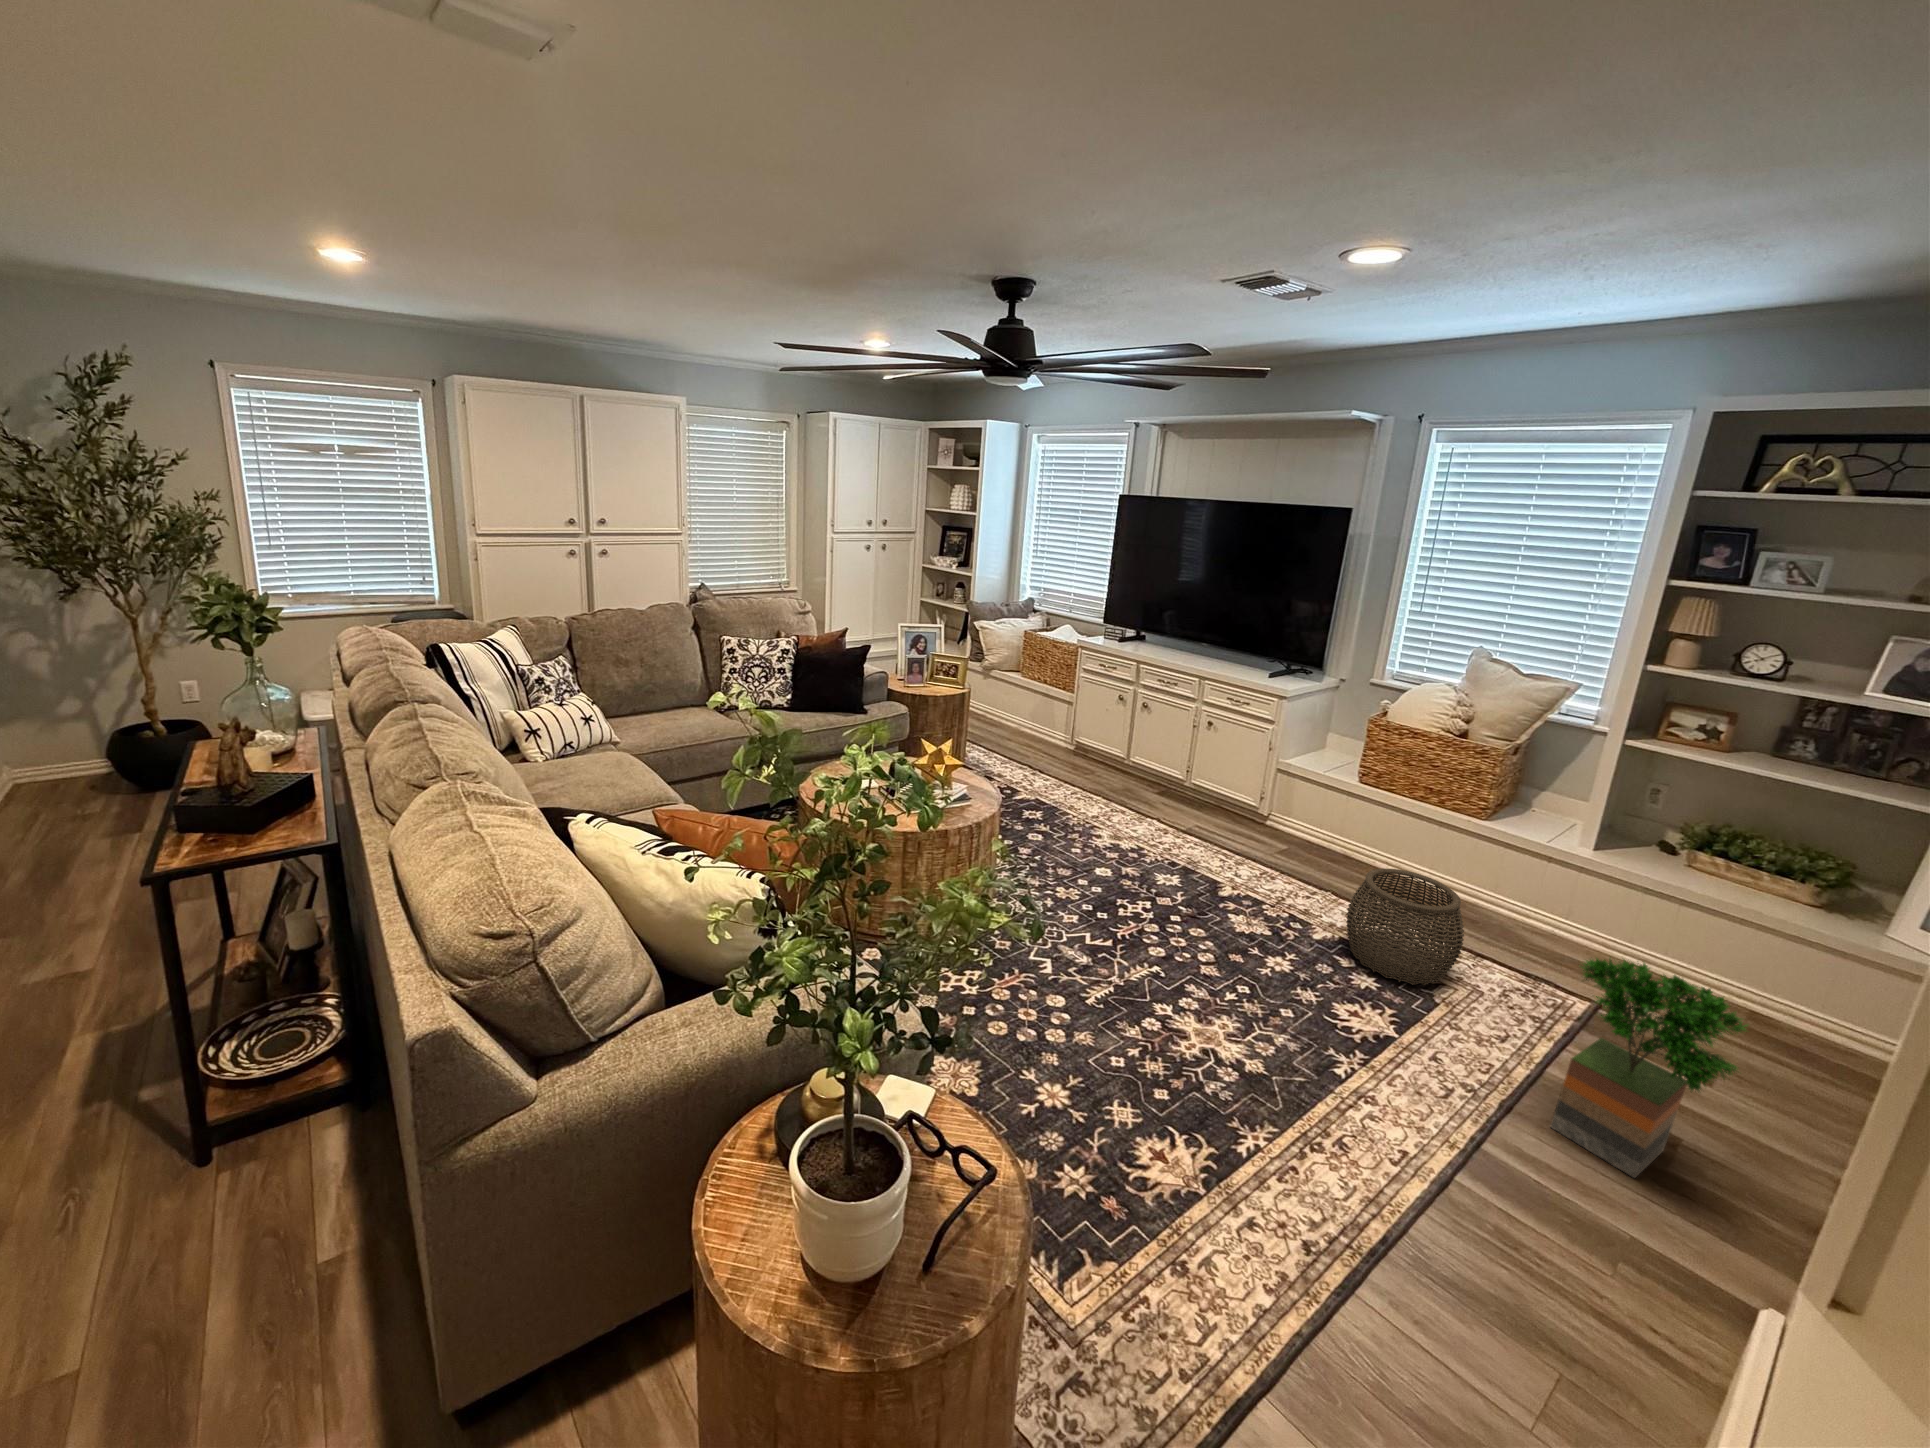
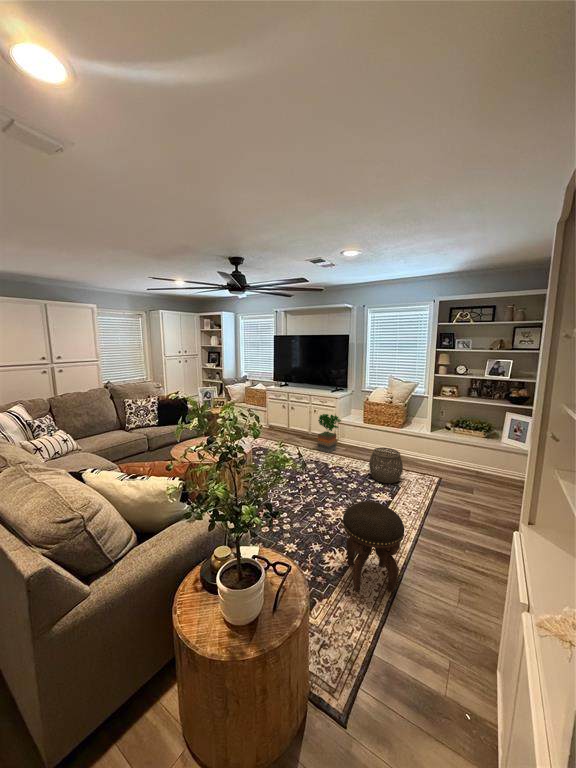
potted tree: present [1551,958,1747,1178] -> present [318,414,341,453]
footstool: none [1196,1031,1390,1312] -> present [343,501,404,593]

